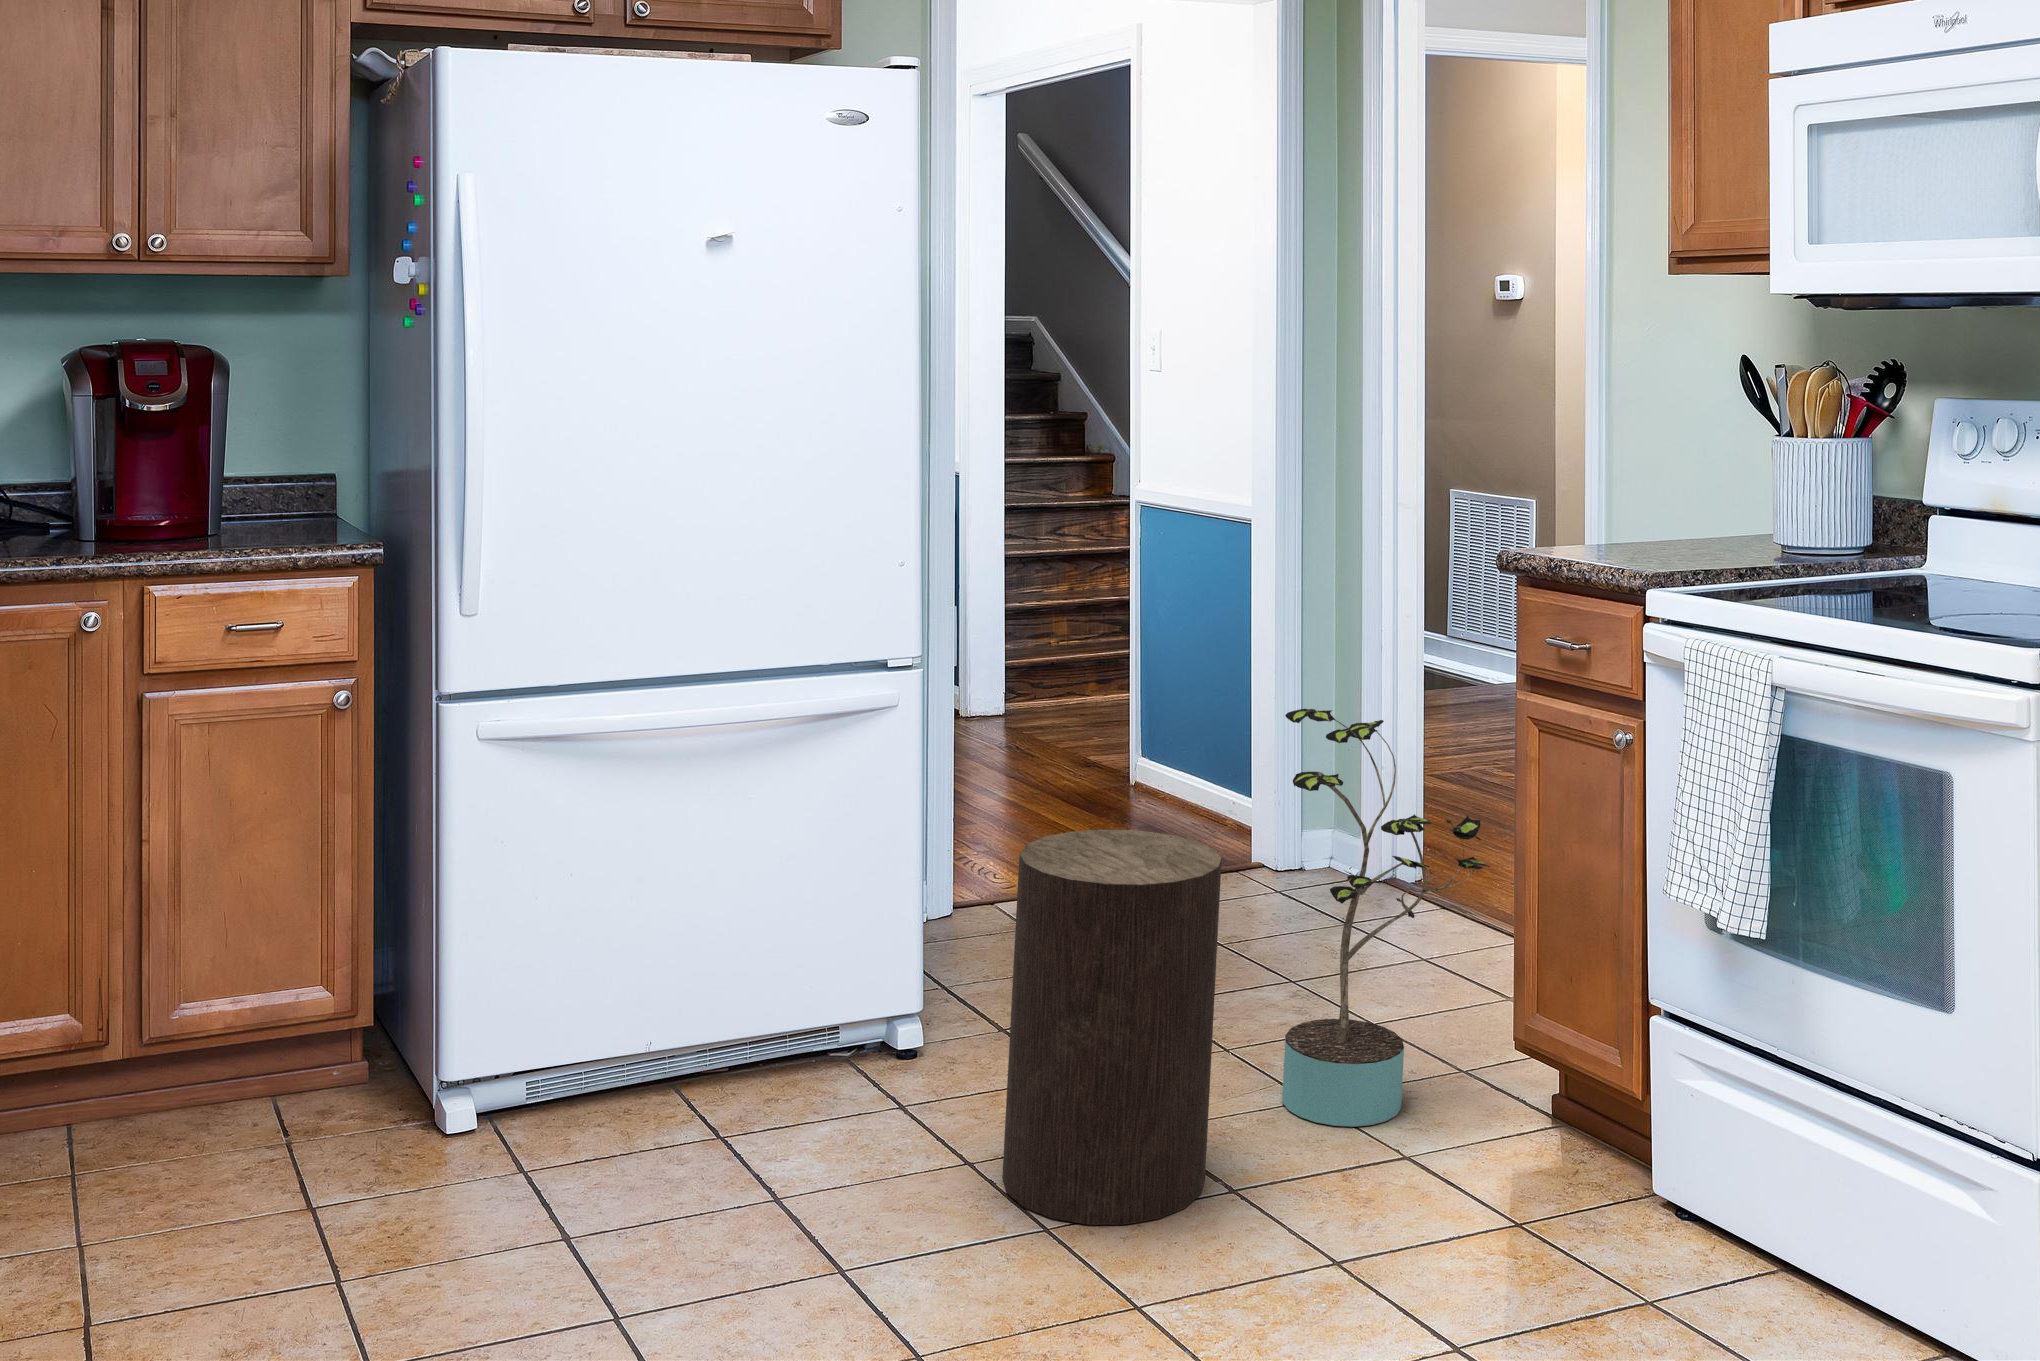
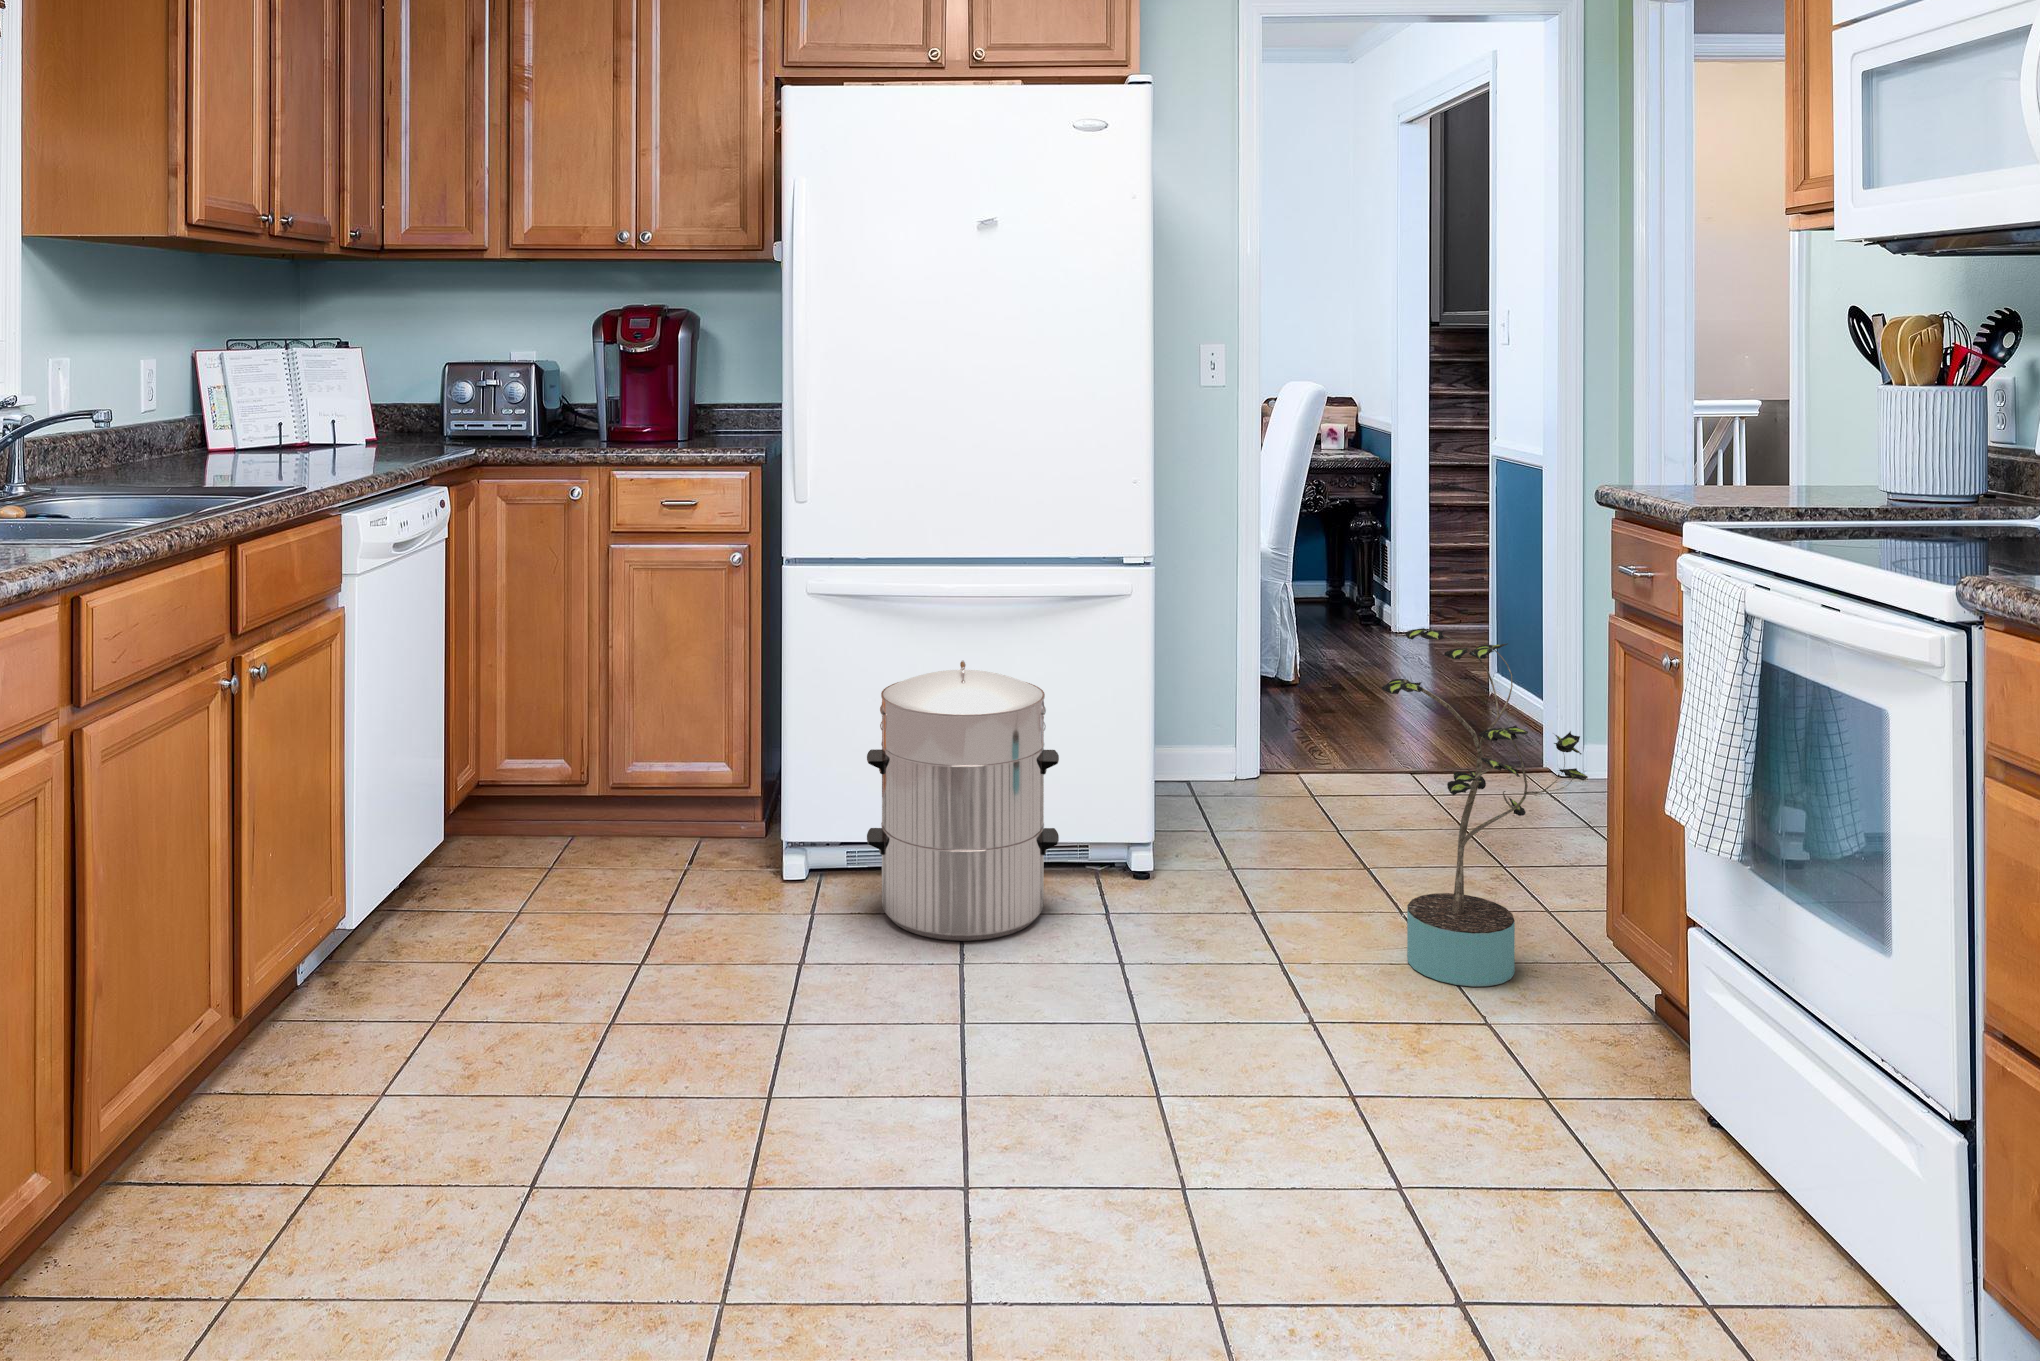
waste bin: none [568,795,857,1200] -> present [867,660,1059,941]
stool: present [1002,829,1222,1225] -> none [1140,710,1301,1017]

